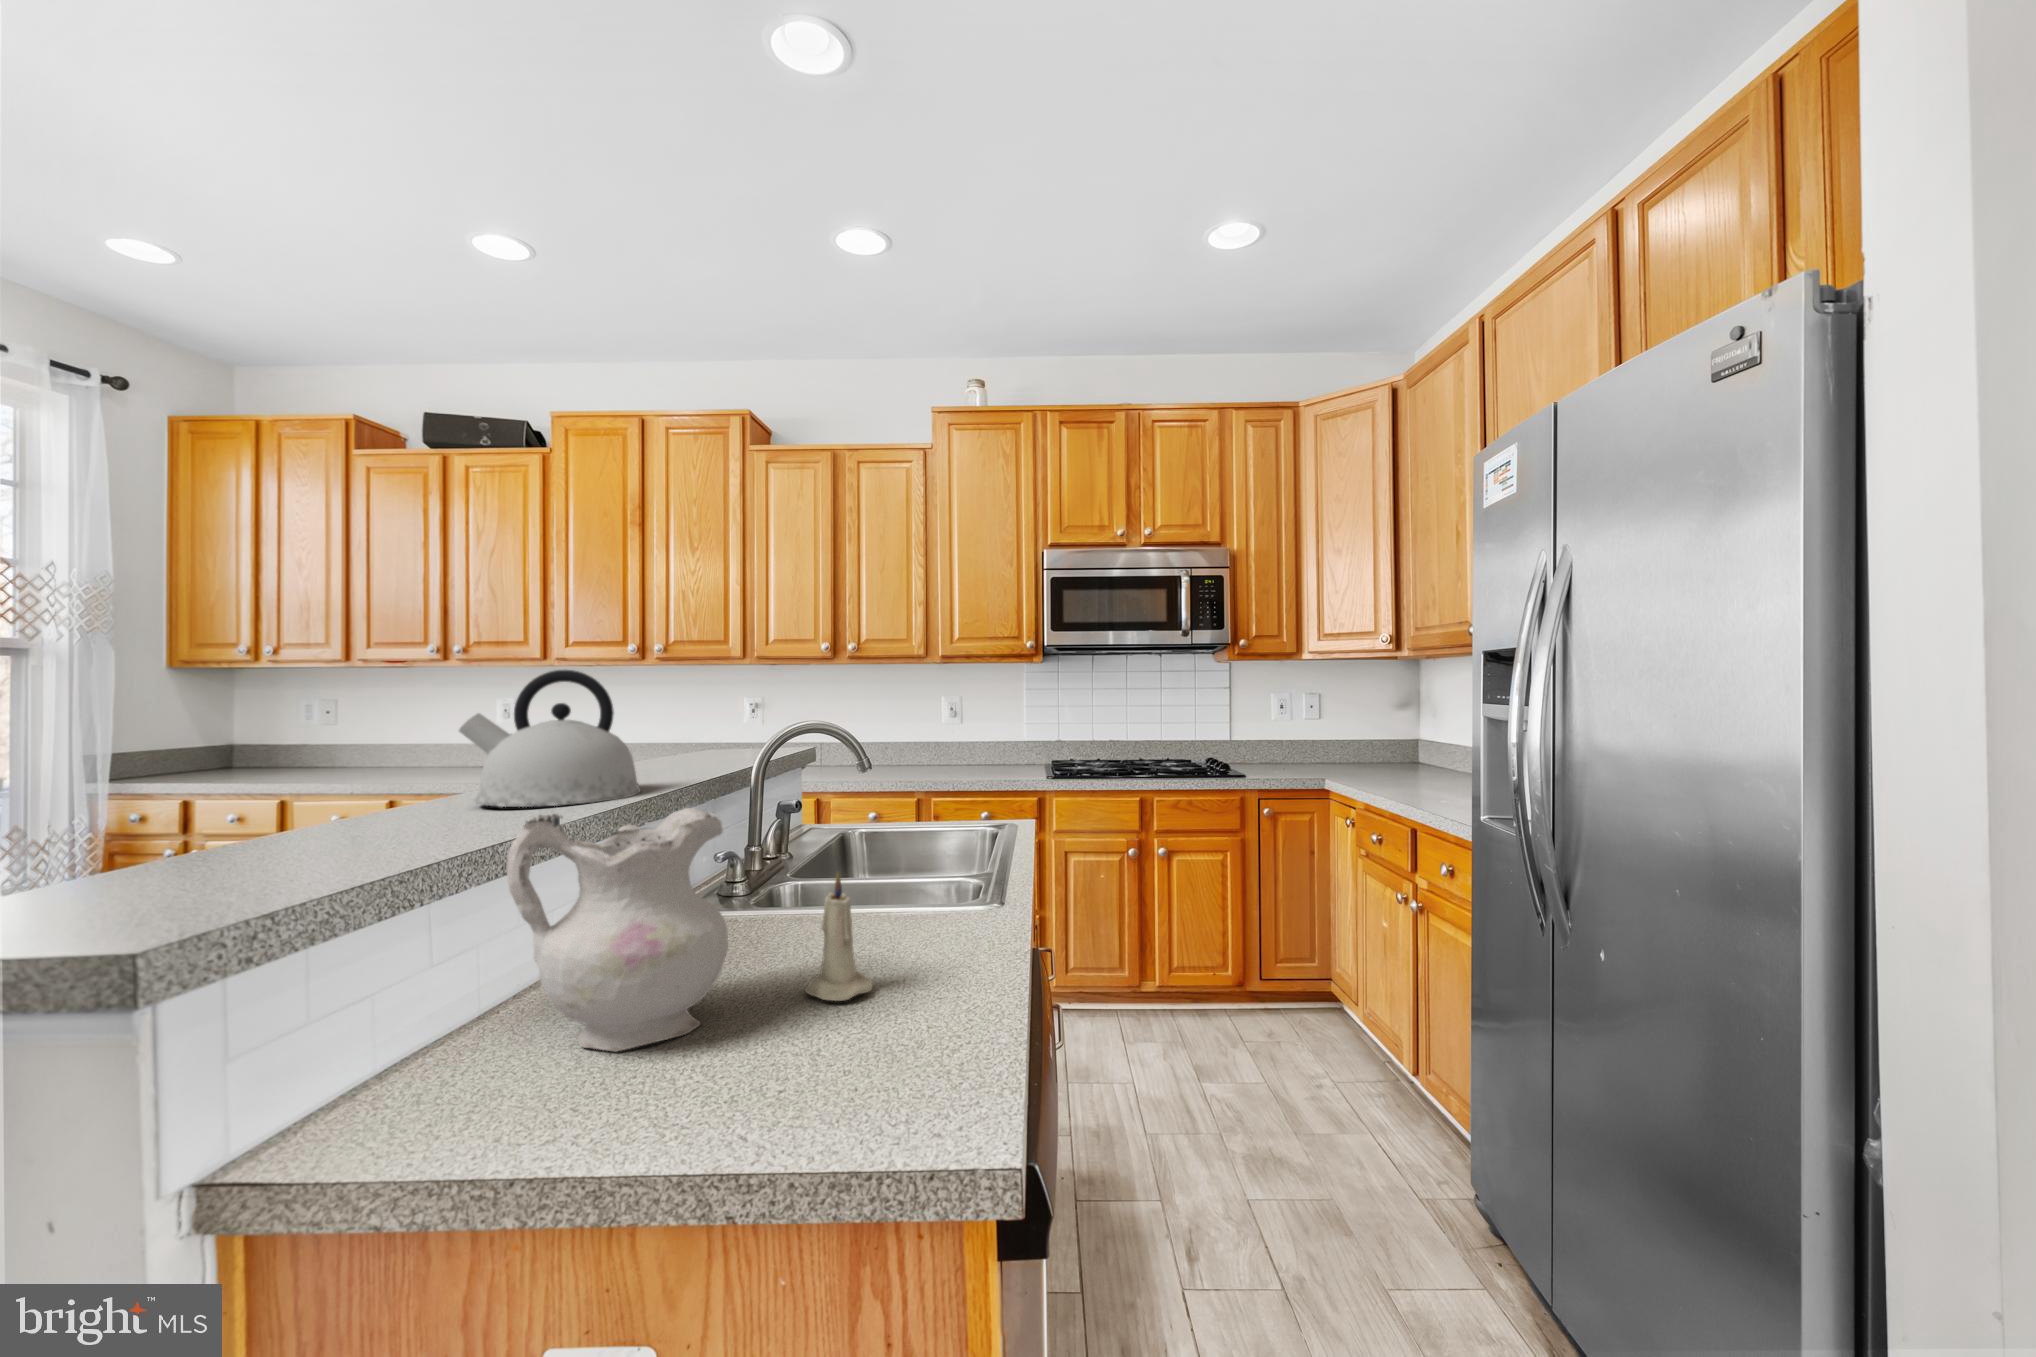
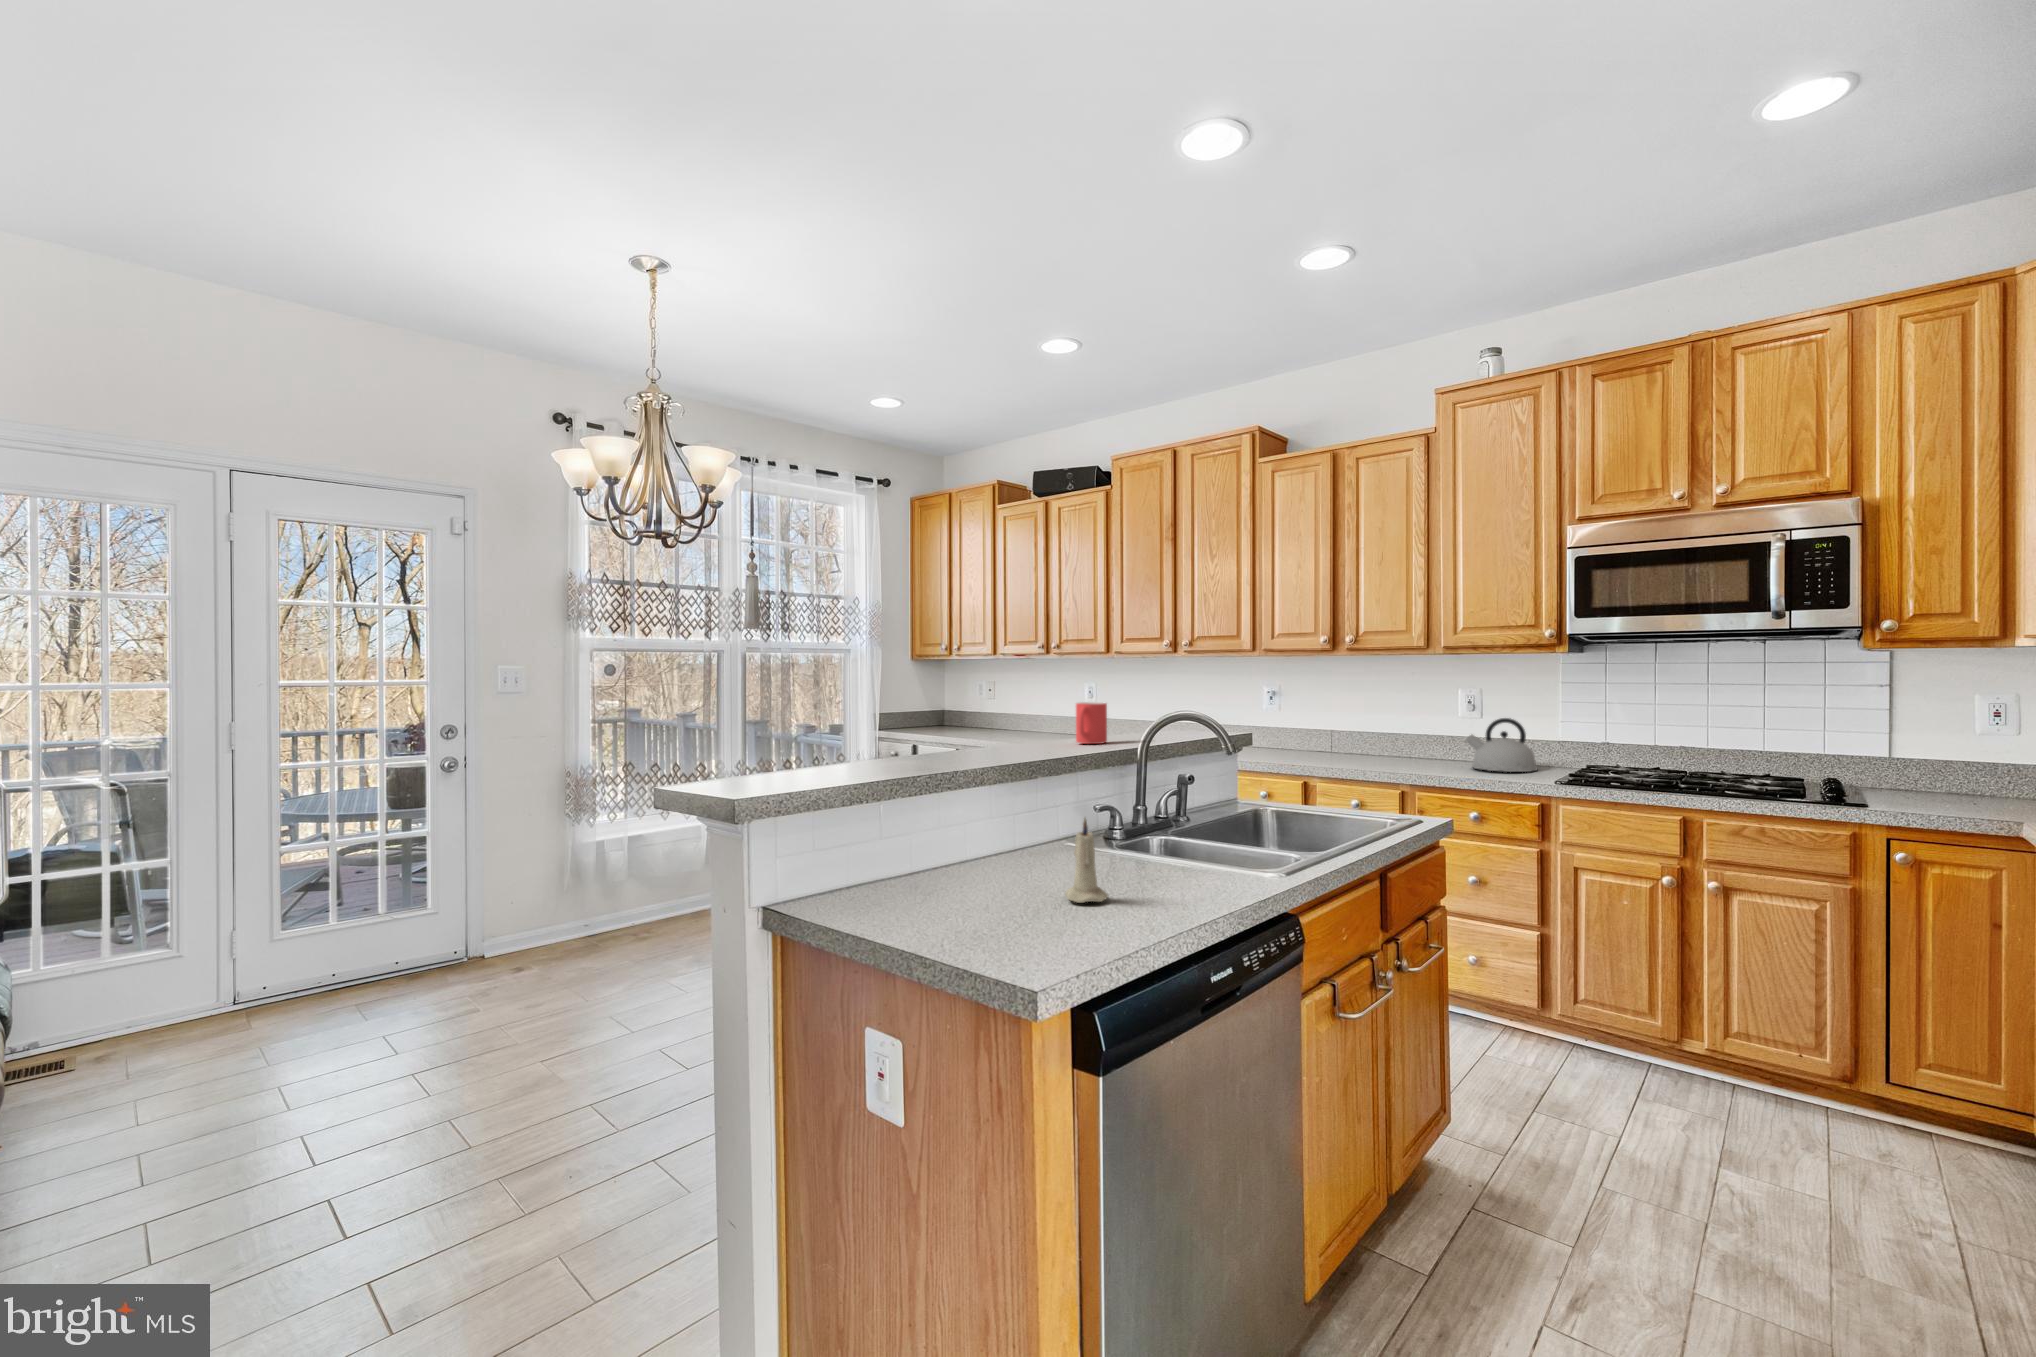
kettle: present [459,670,641,807] -> present [1466,718,1537,772]
mug: none [644,713,689,769] -> present [1076,702,1107,744]
ceramic pitcher: present [507,808,728,1051] -> none [901,760,1016,900]

